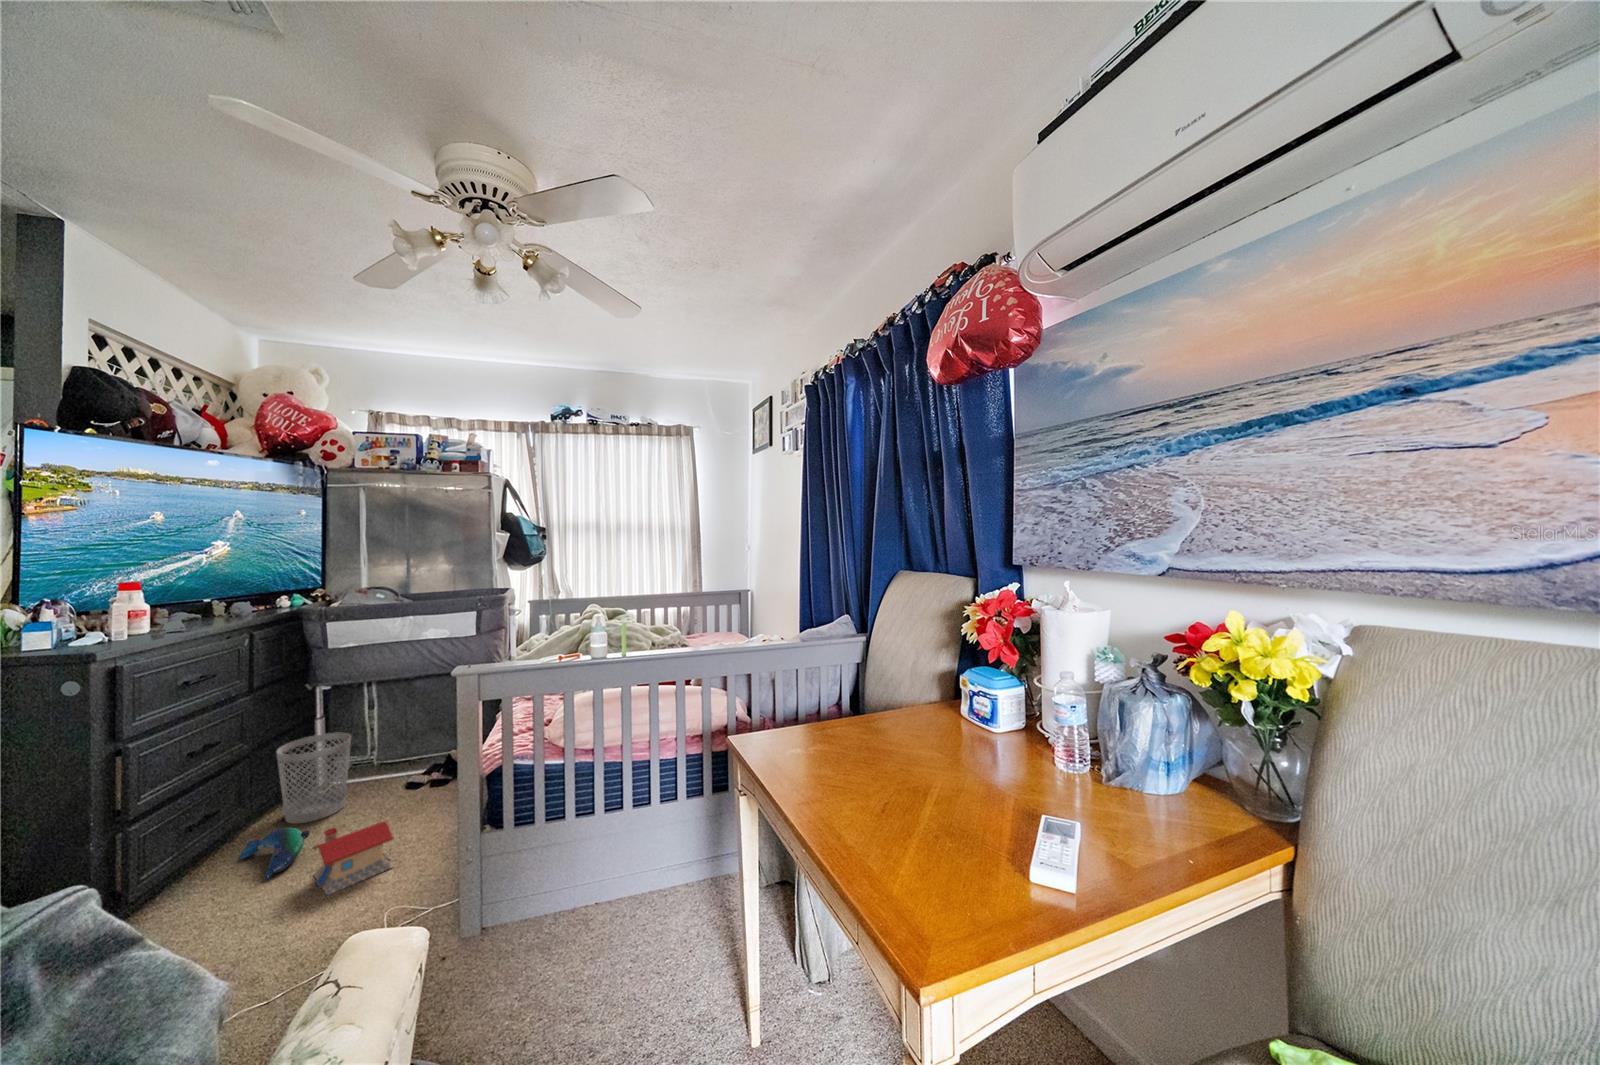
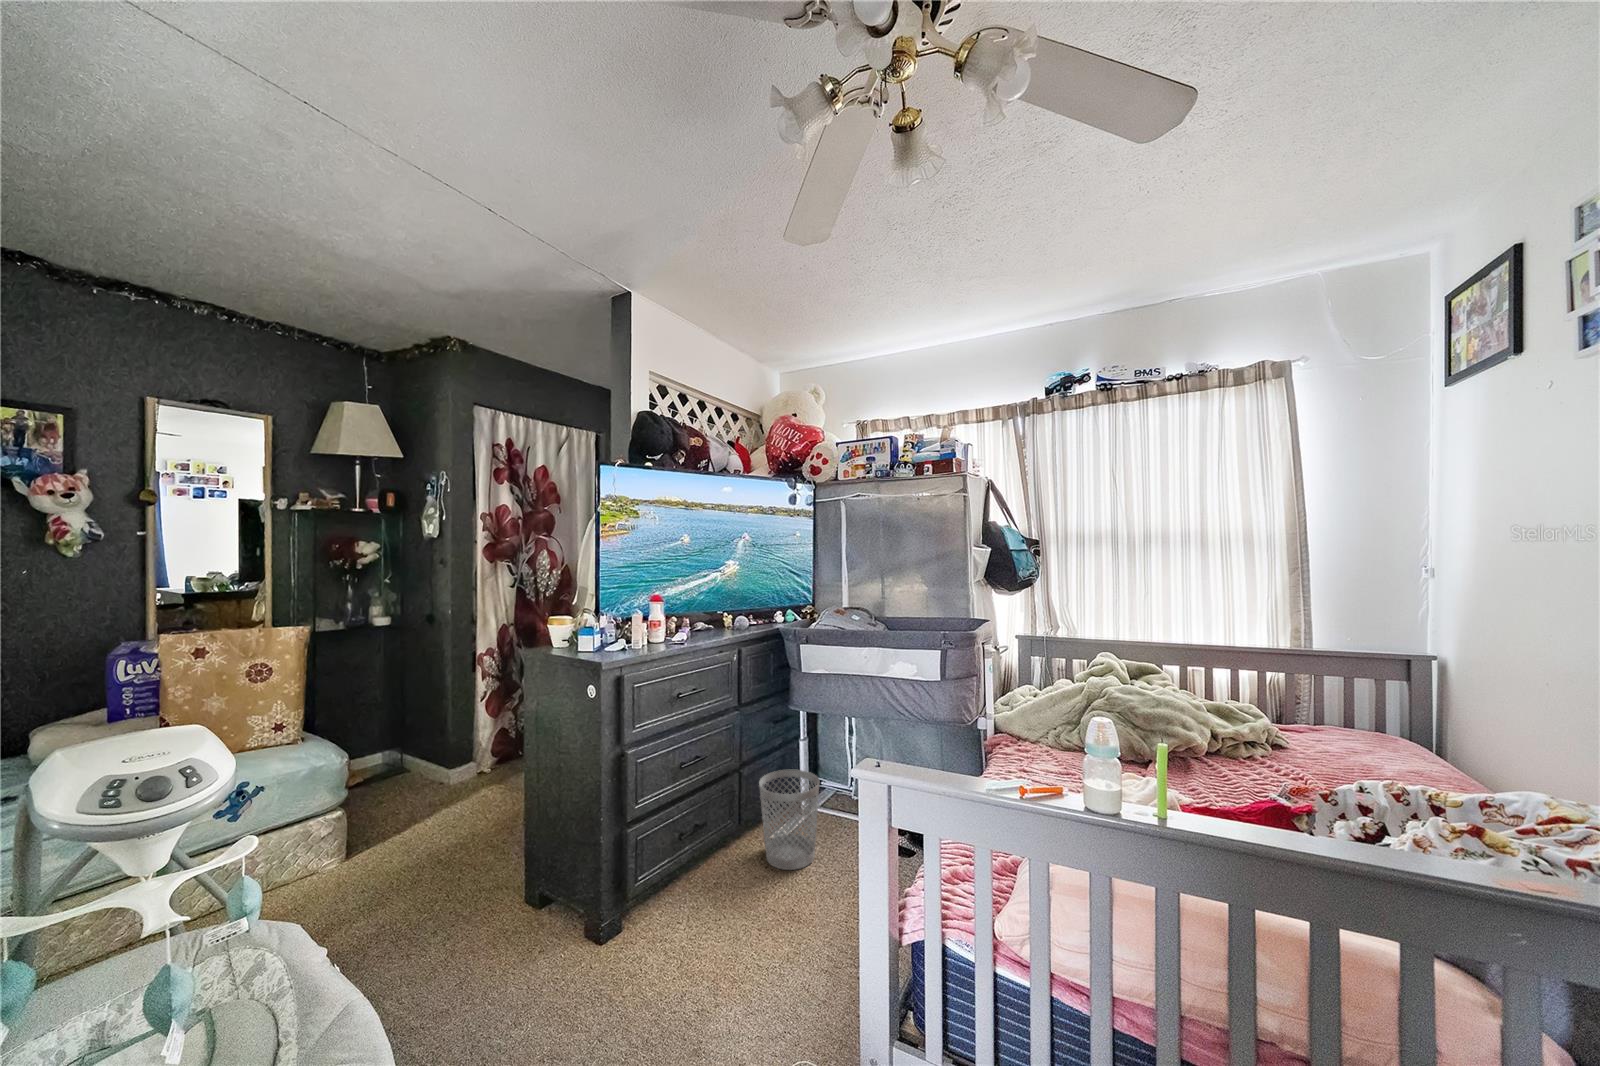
toy house: present [313,821,394,895] -> none [758,914,829,1009]
plush toy: present [239,828,310,879] -> none [720,877,769,940]

